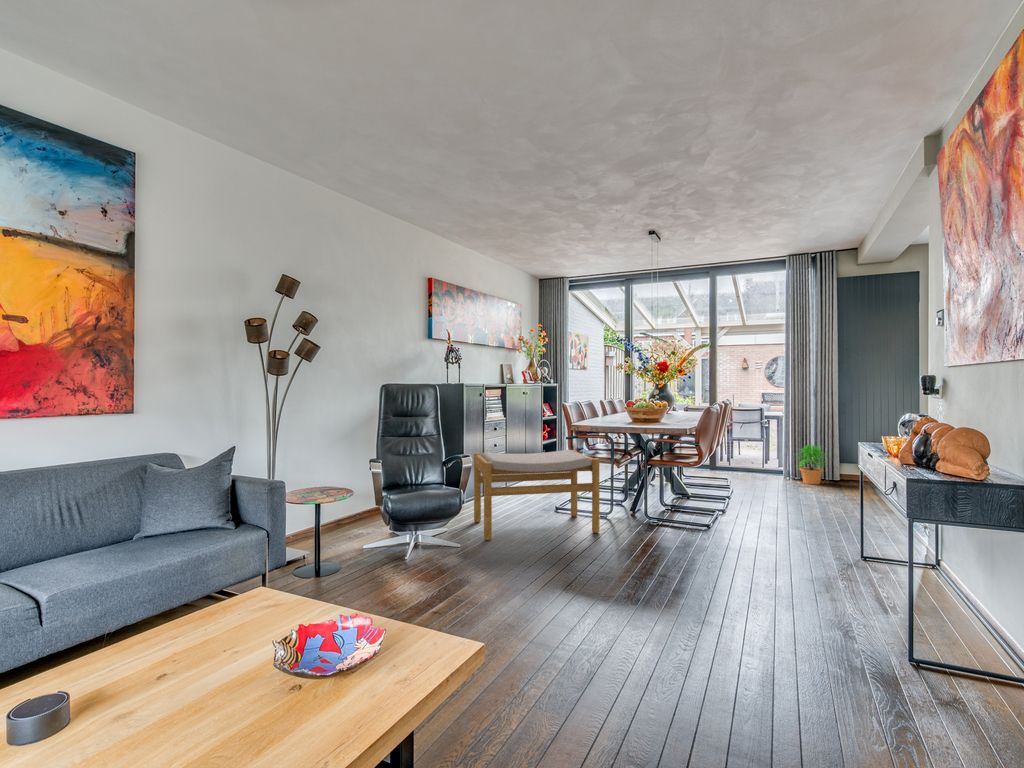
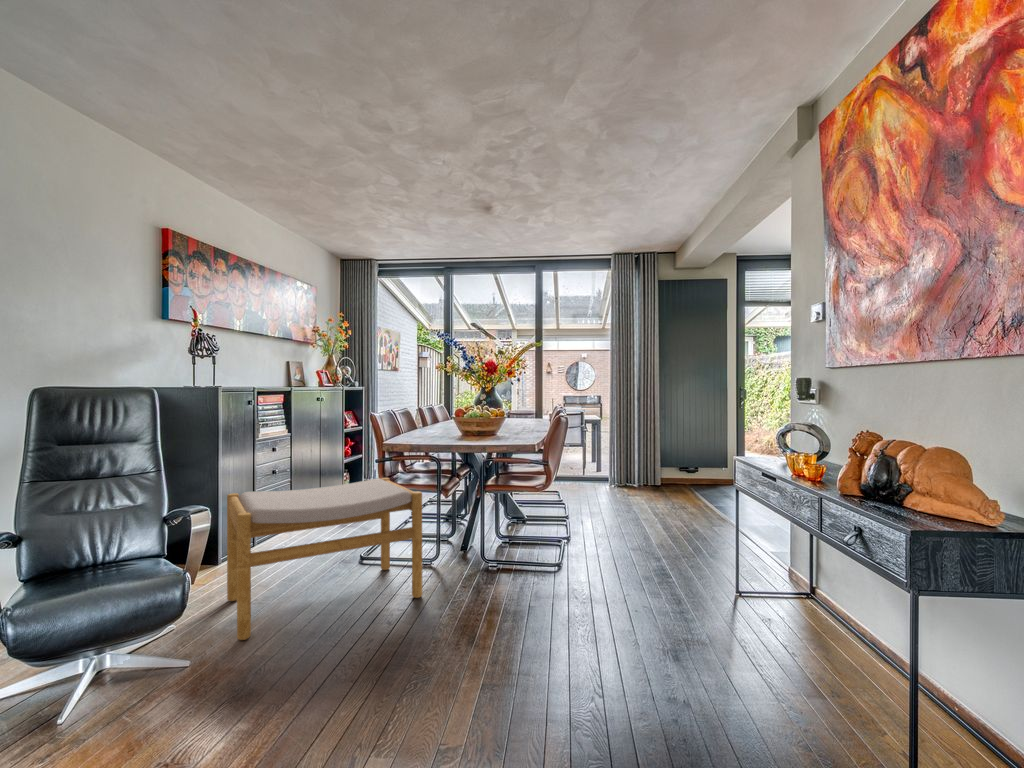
potted plant: present [796,445,826,484] -> none [623,450,657,492]

